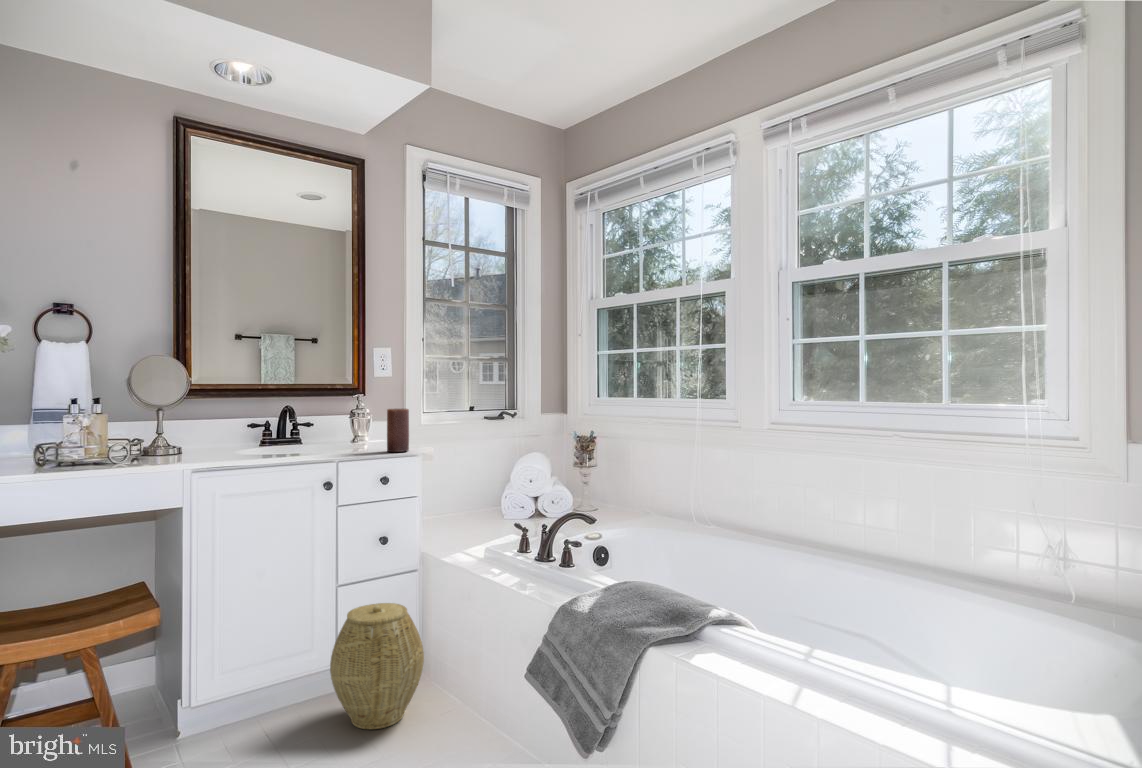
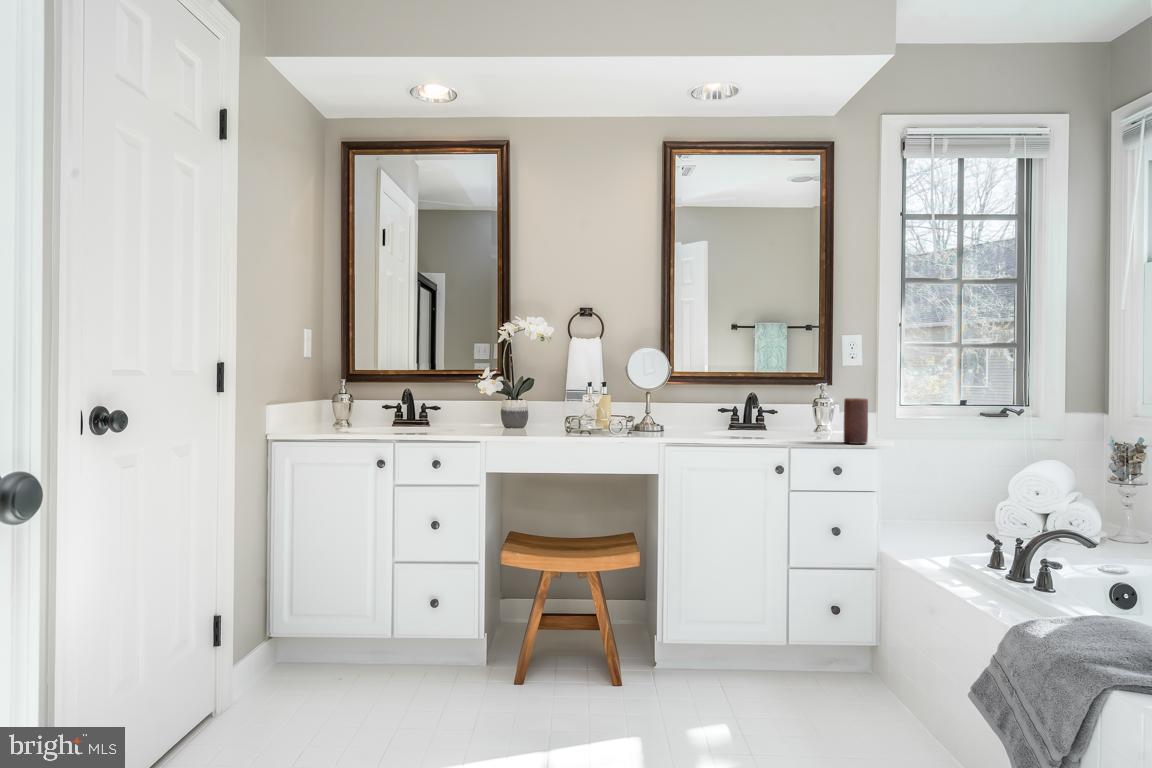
woven basket: present [330,603,424,729] -> none [776,595,873,722]

